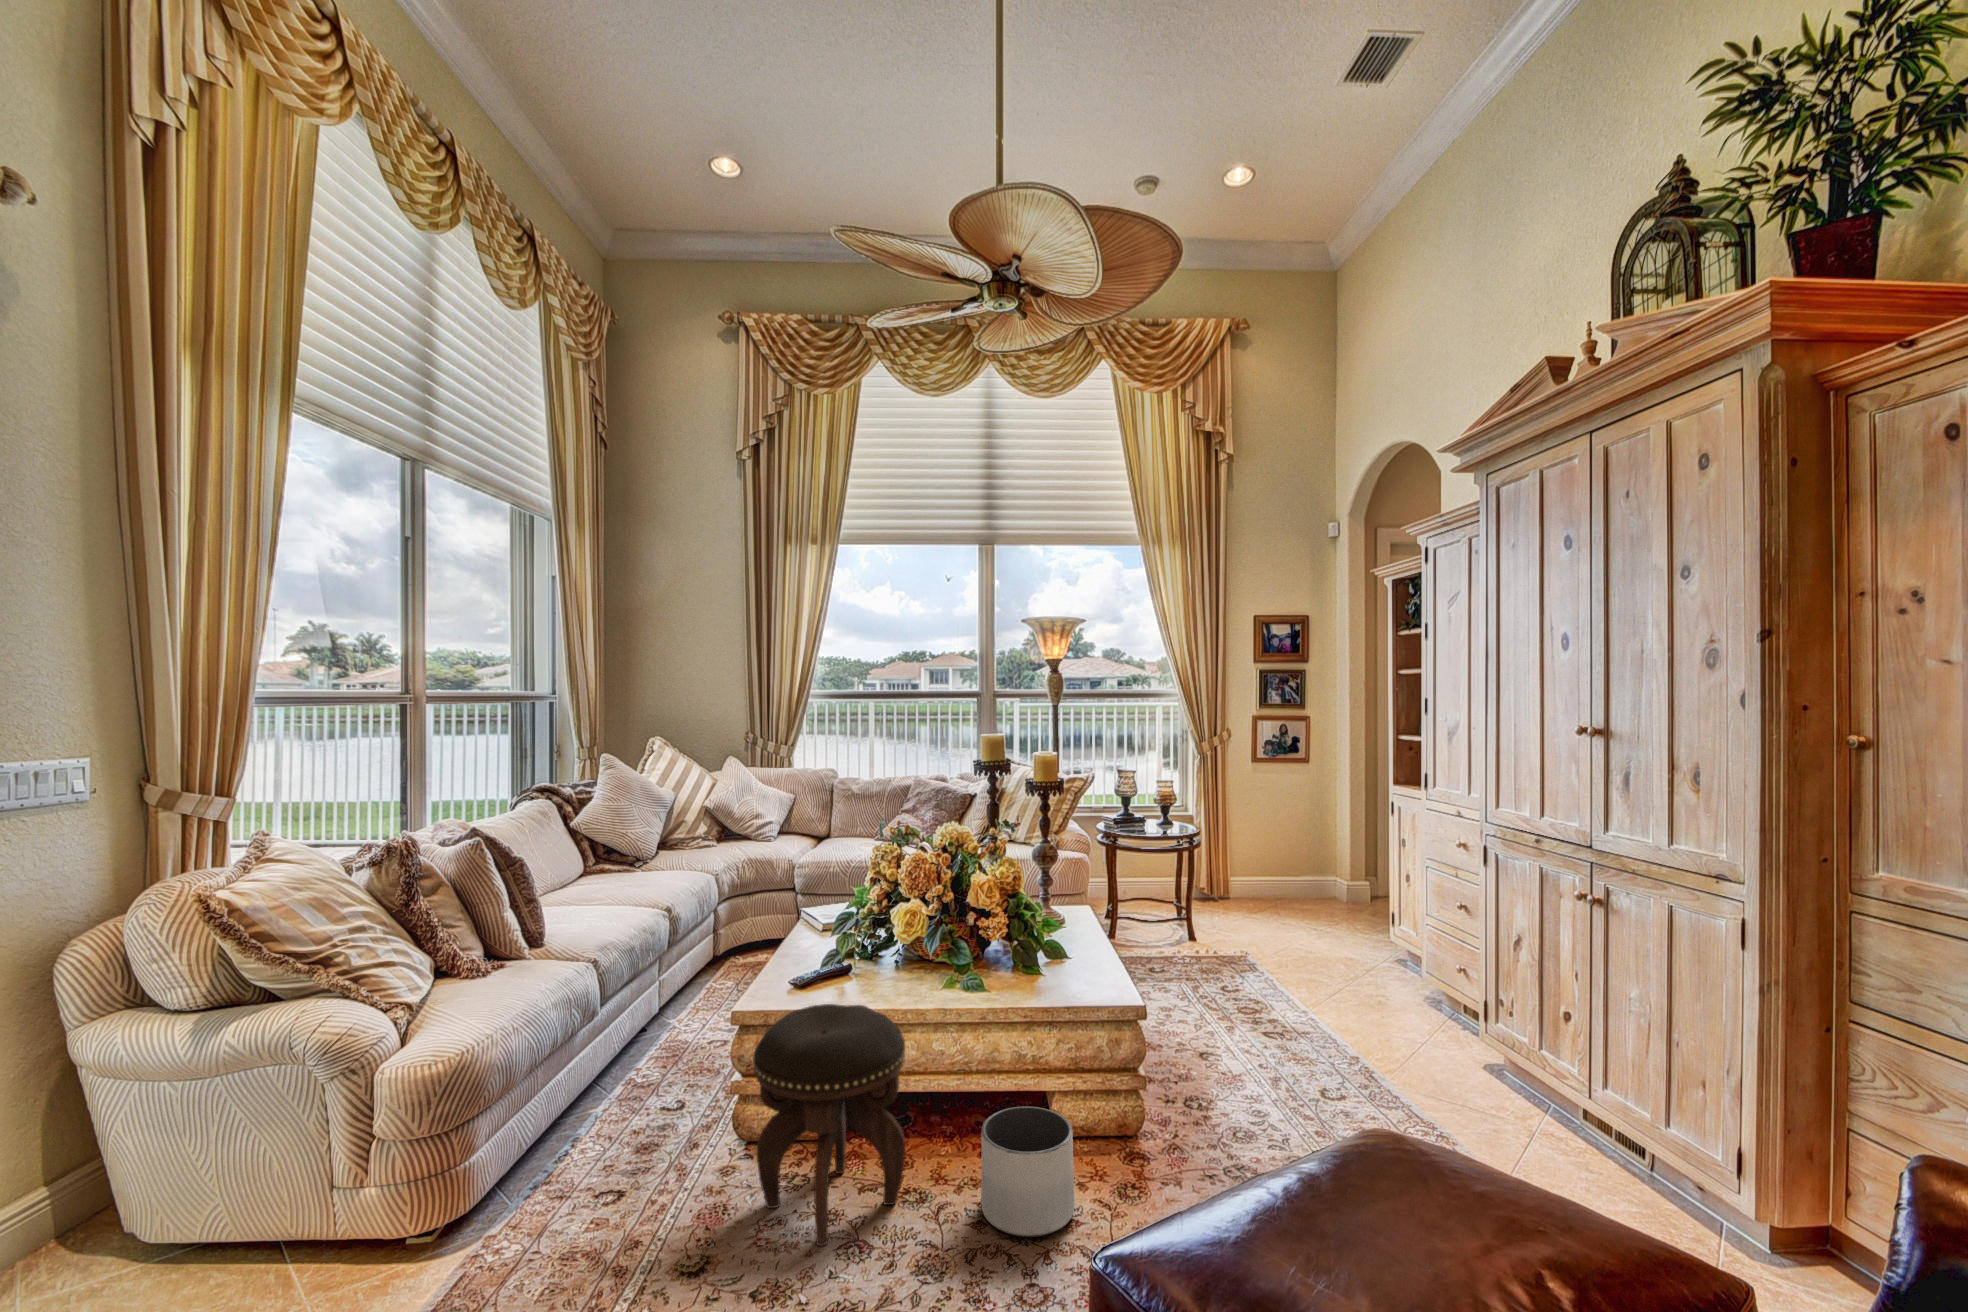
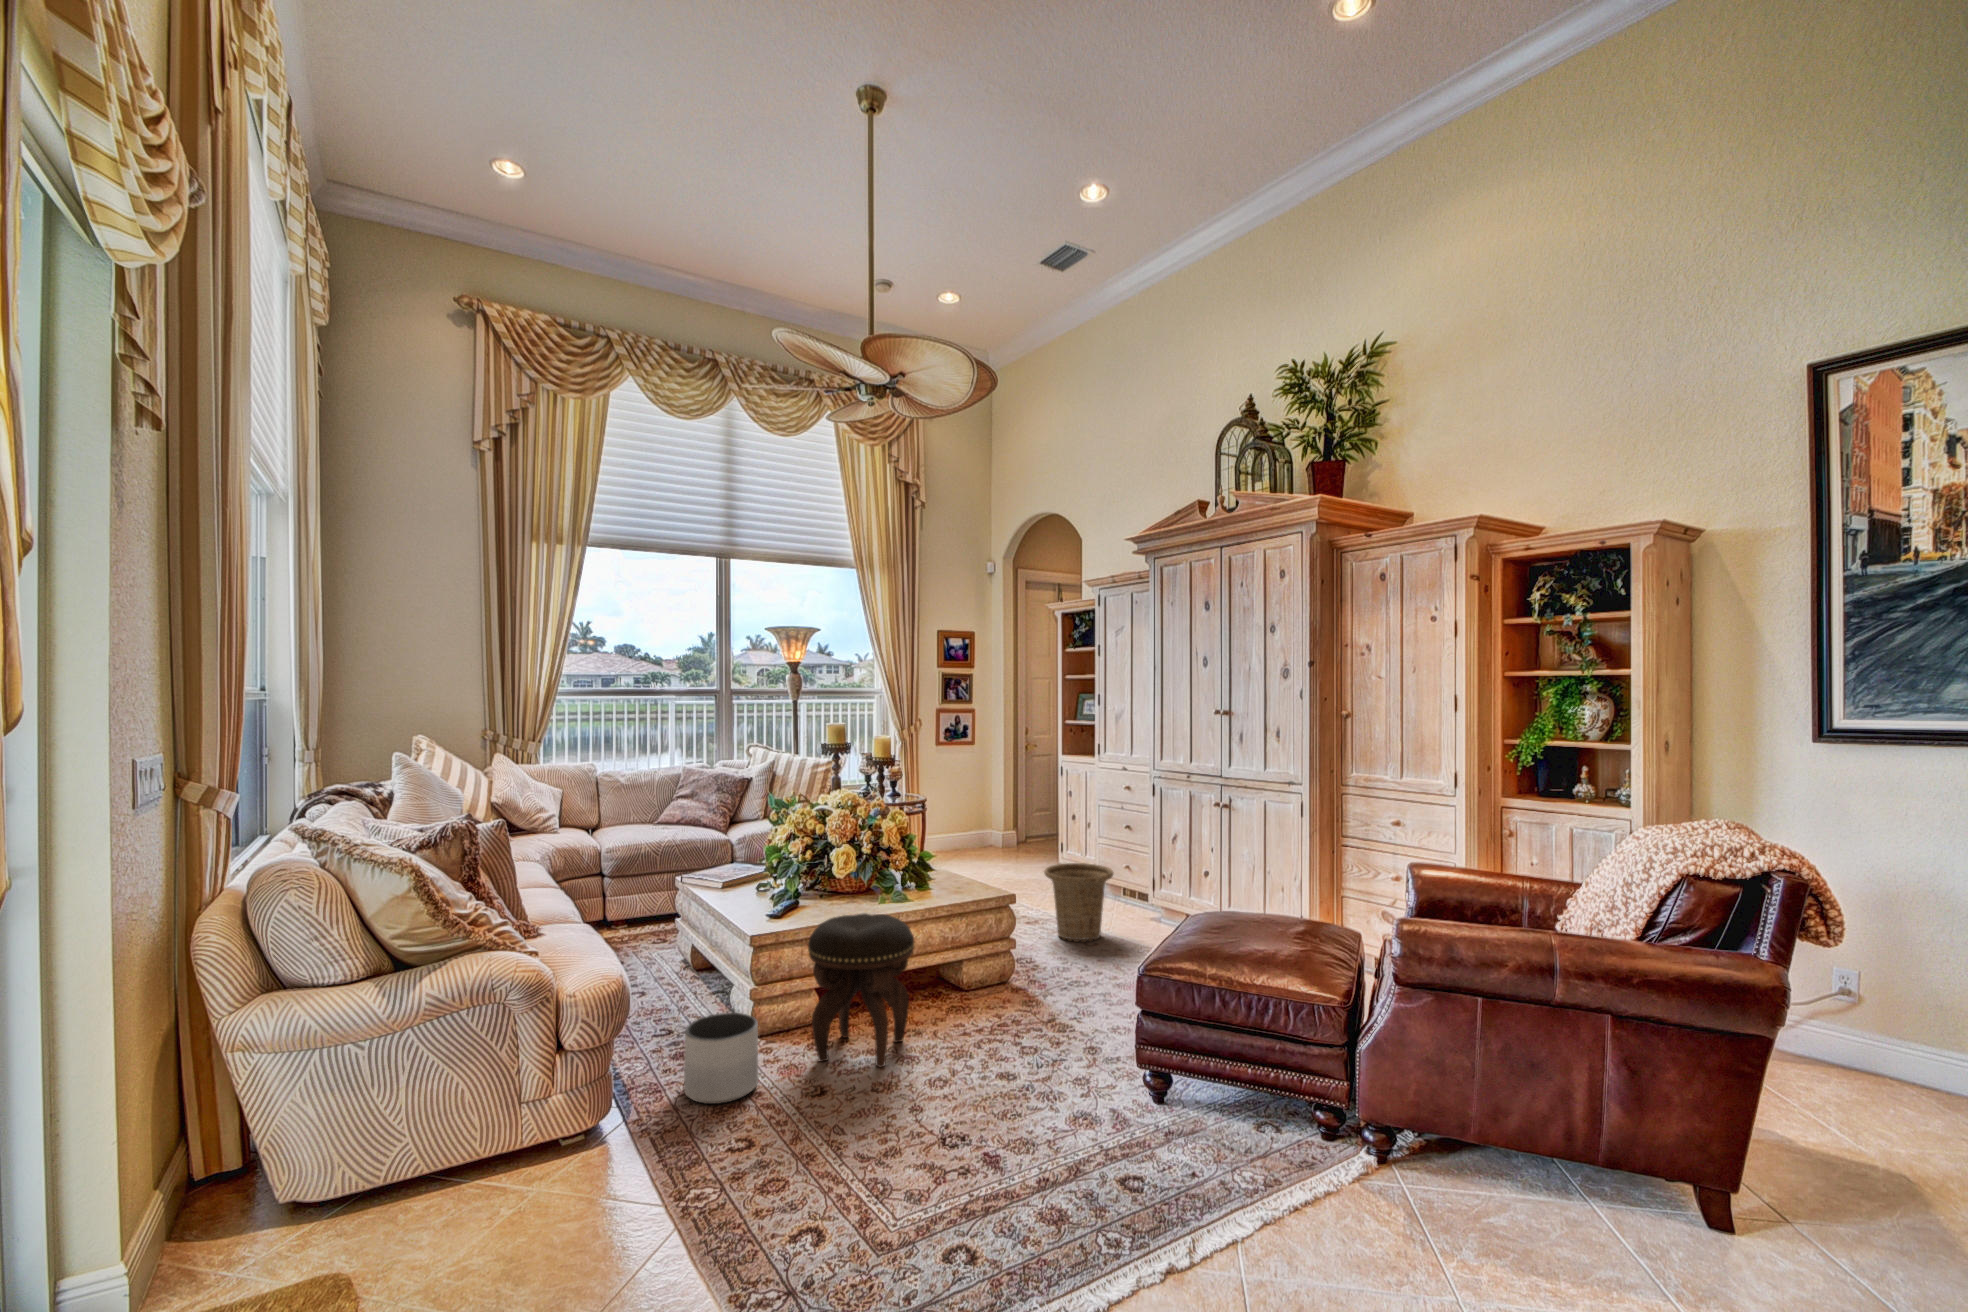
basket: none [1268,954,1382,1087] -> present [1044,863,1113,942]
planter: present [981,1106,1074,1237] -> present [684,1013,758,1104]

